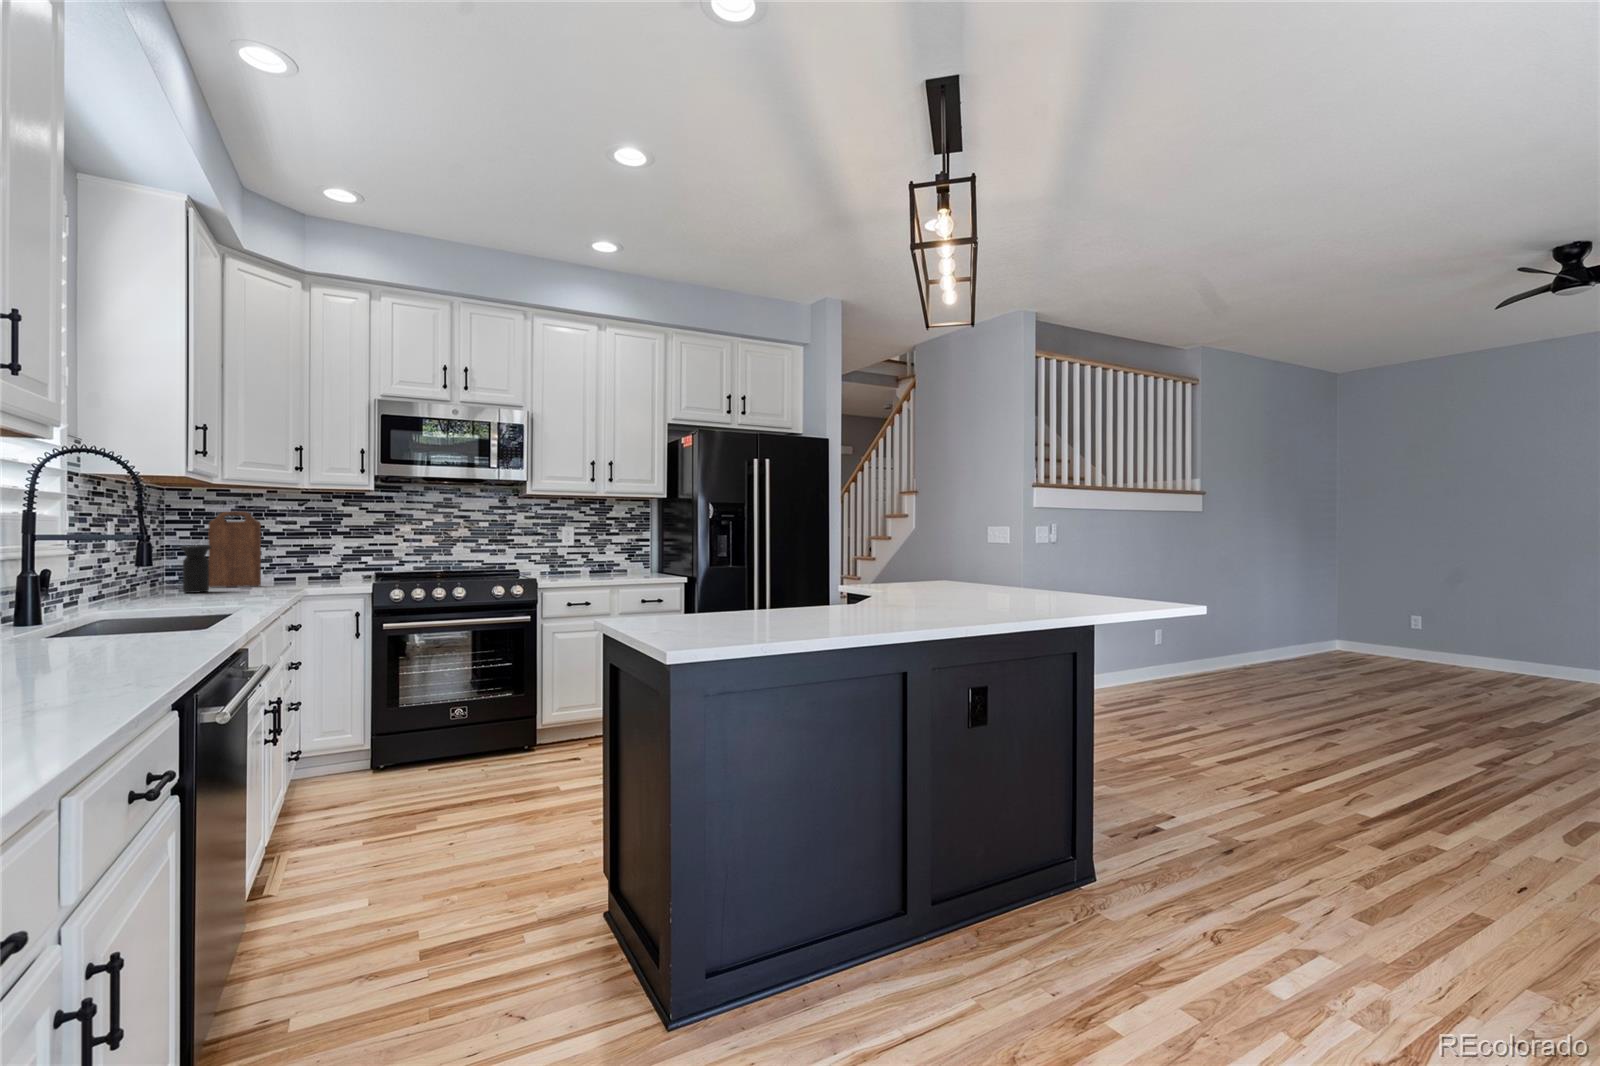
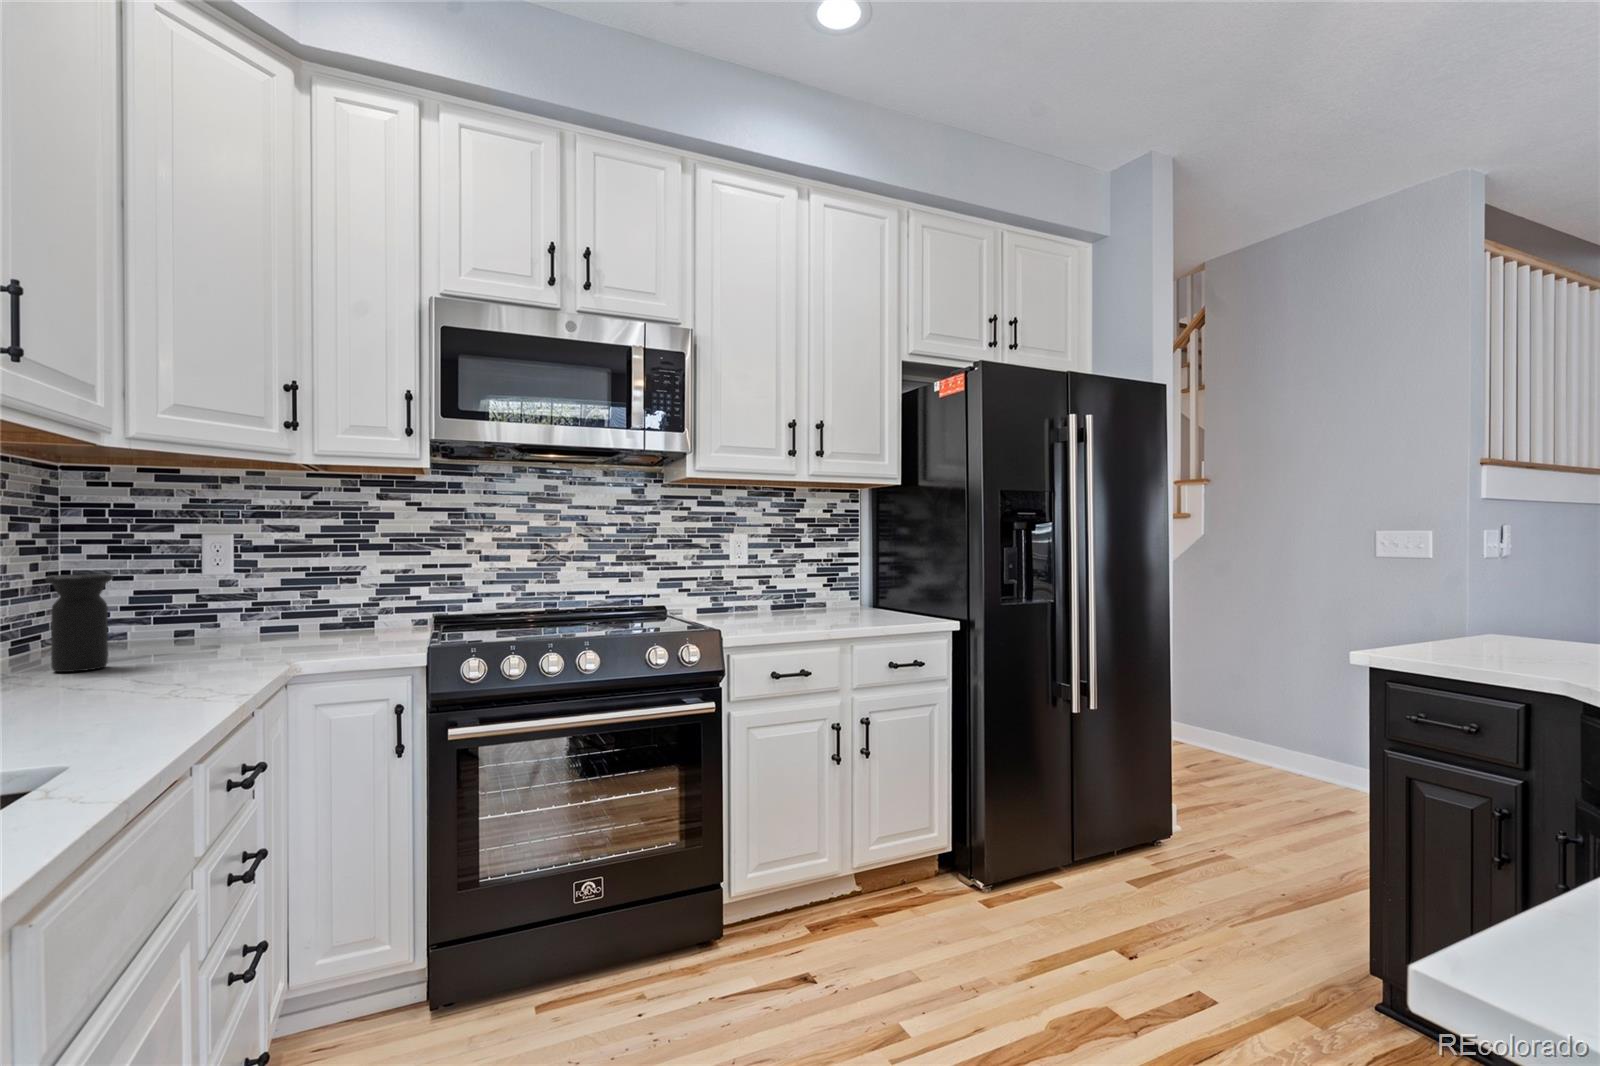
cutting board: present [209,512,261,587] -> none [130,508,226,649]

